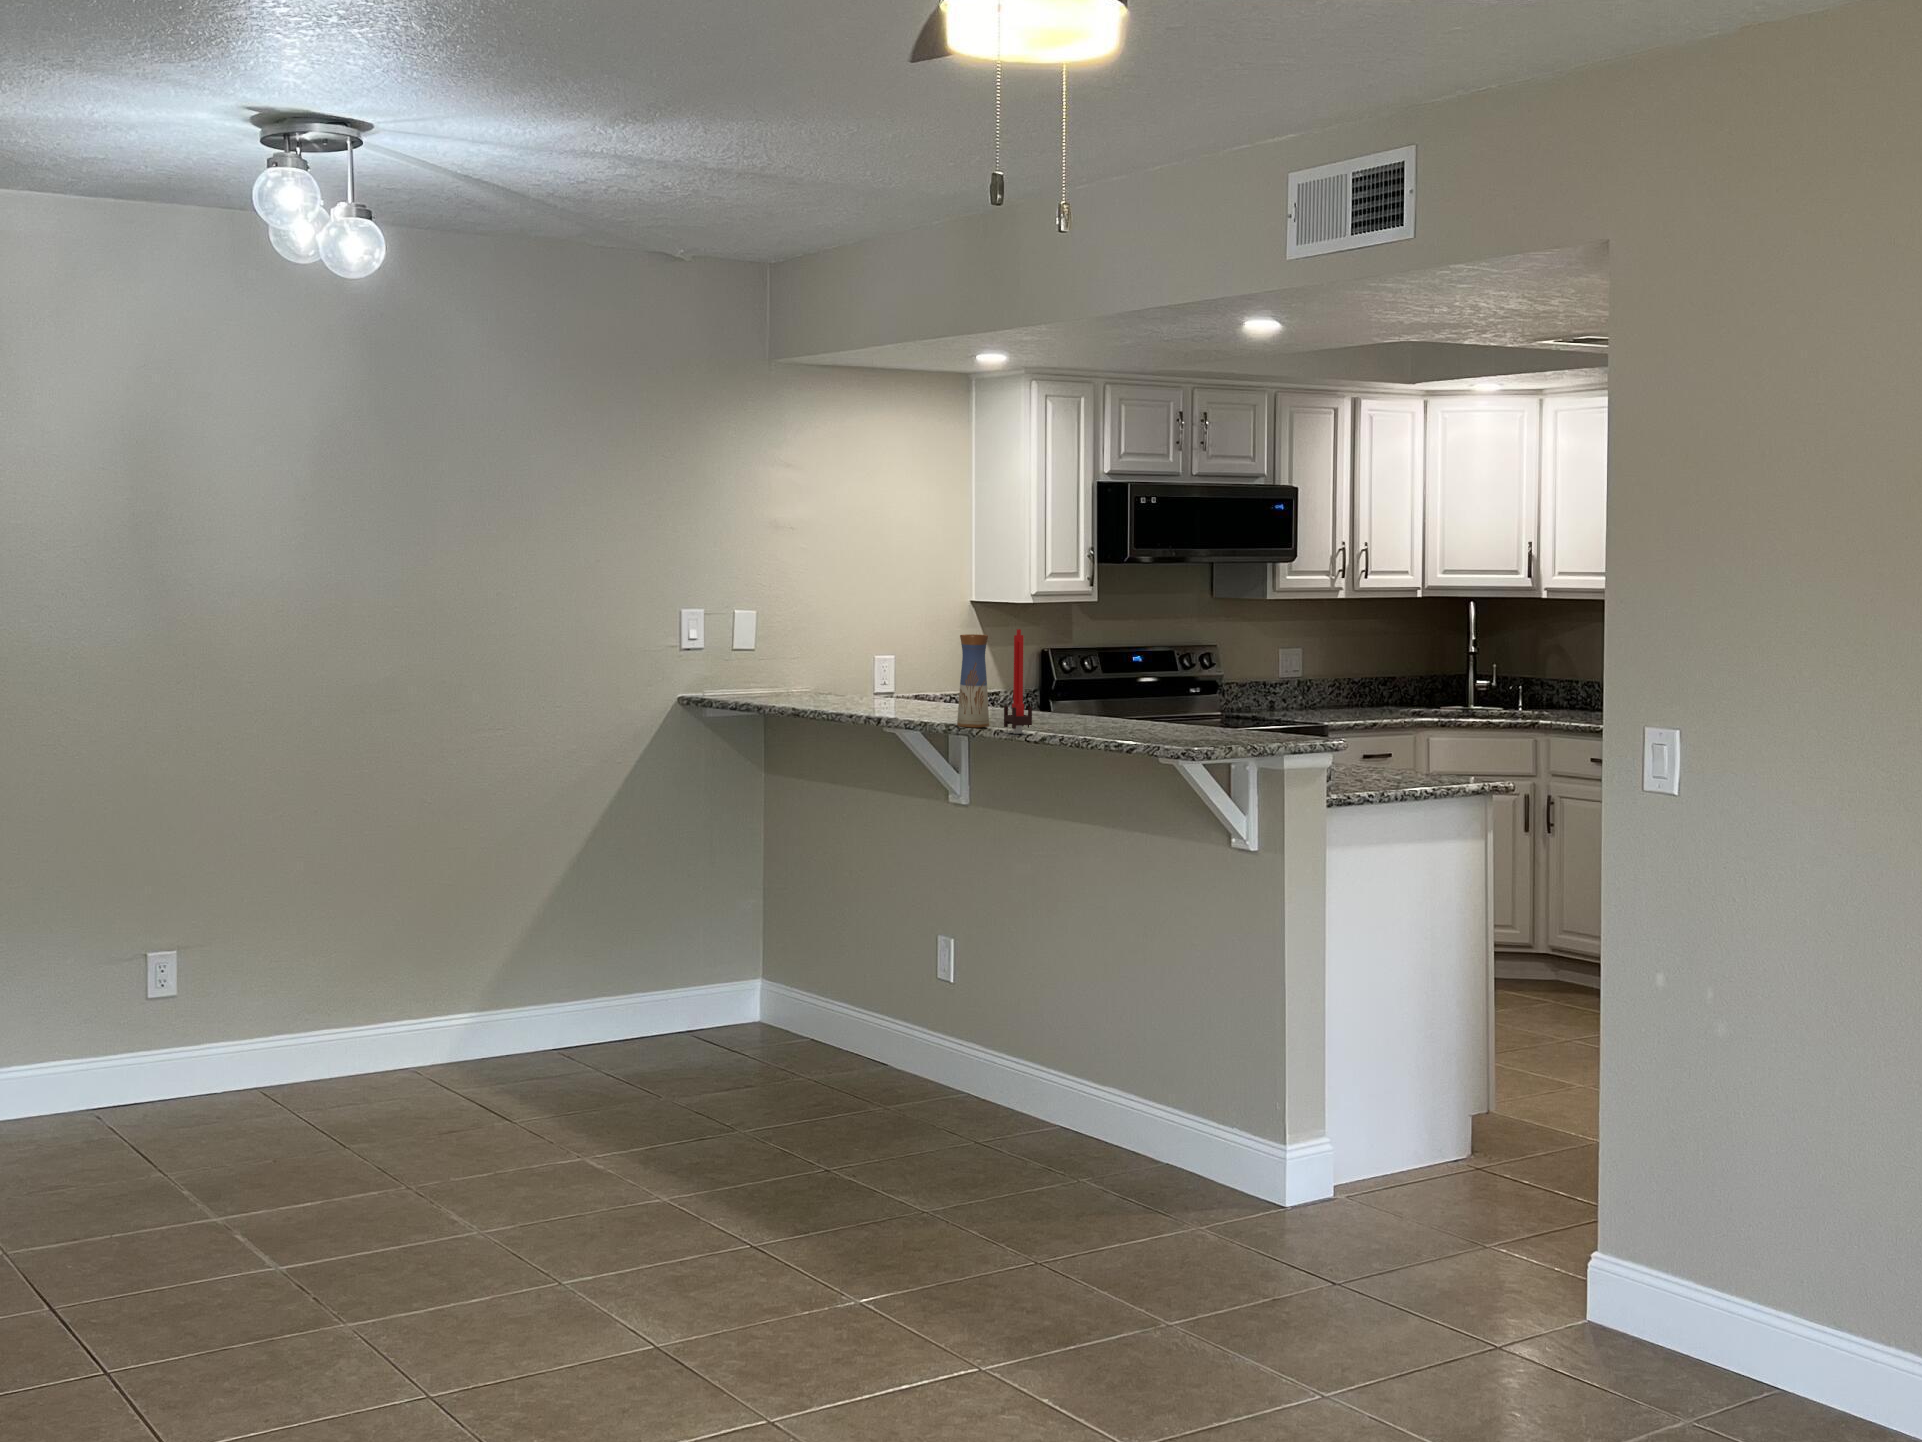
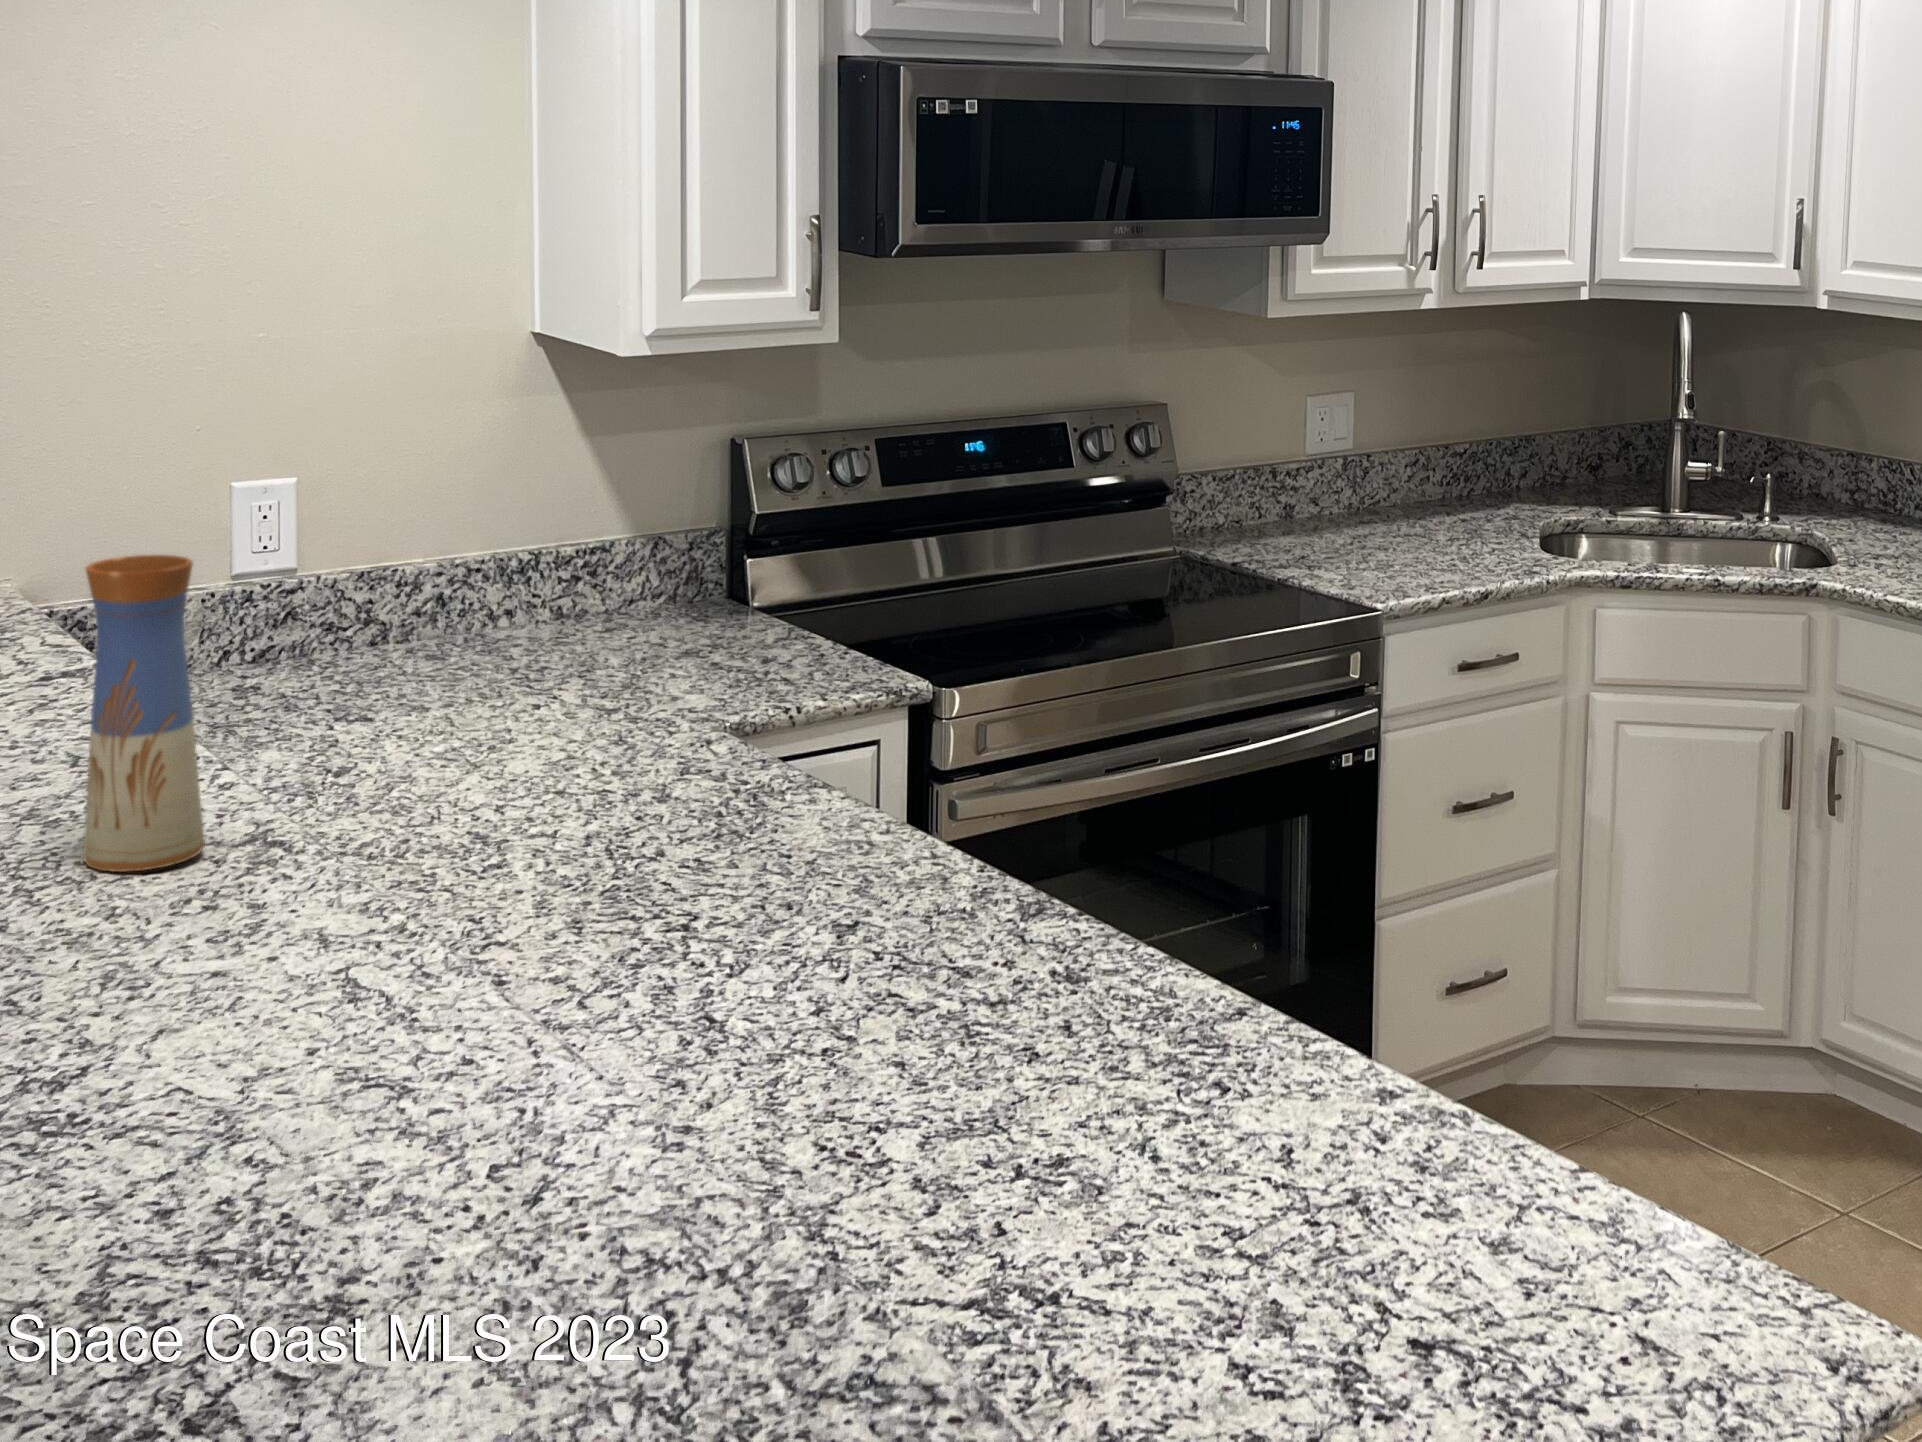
candle: present [1004,629,1032,734] -> none [198,566,288,917]

